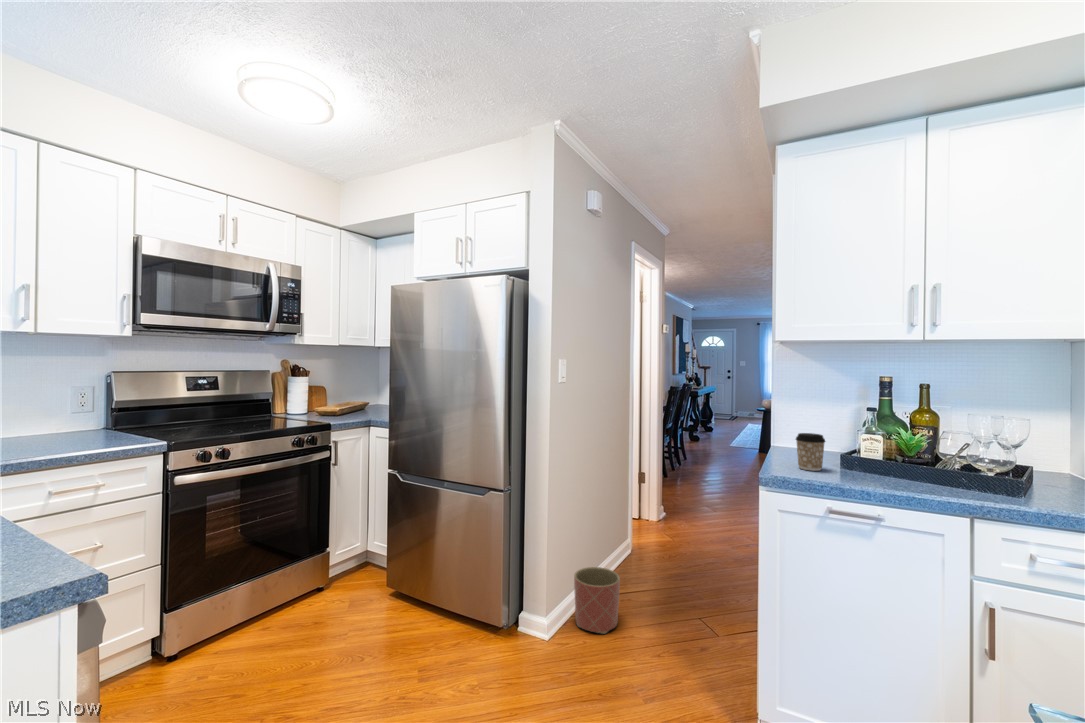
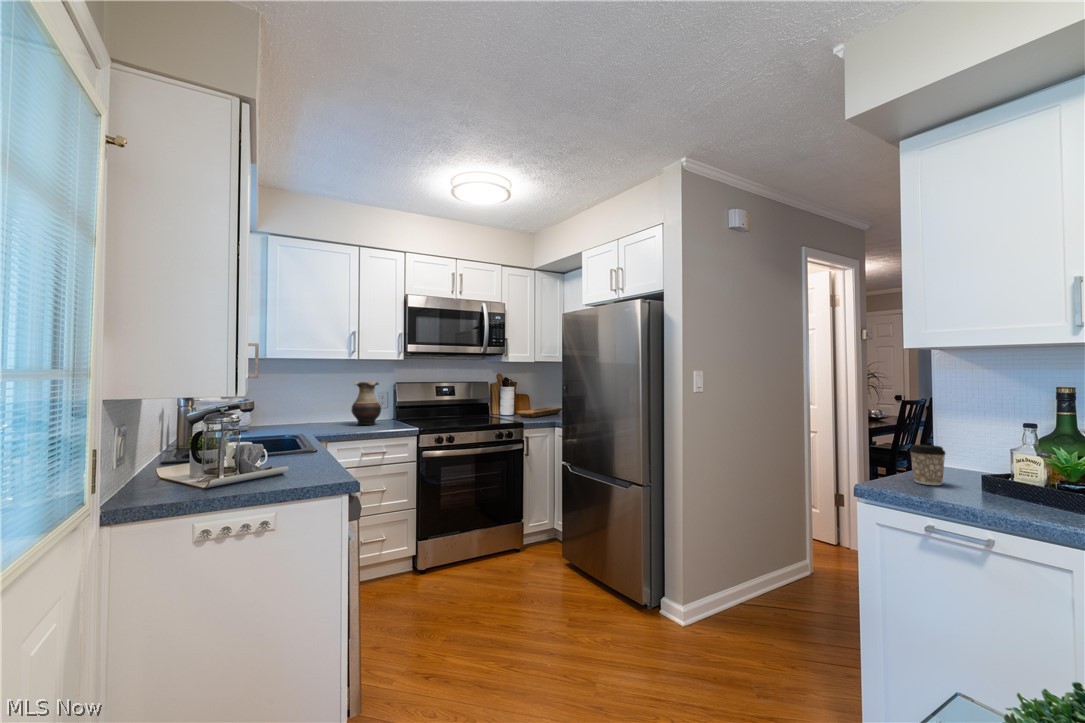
vase: none [23,369,88,442] -> present [352,381,381,425]
planter: present [574,567,620,634] -> none [715,568,762,633]

